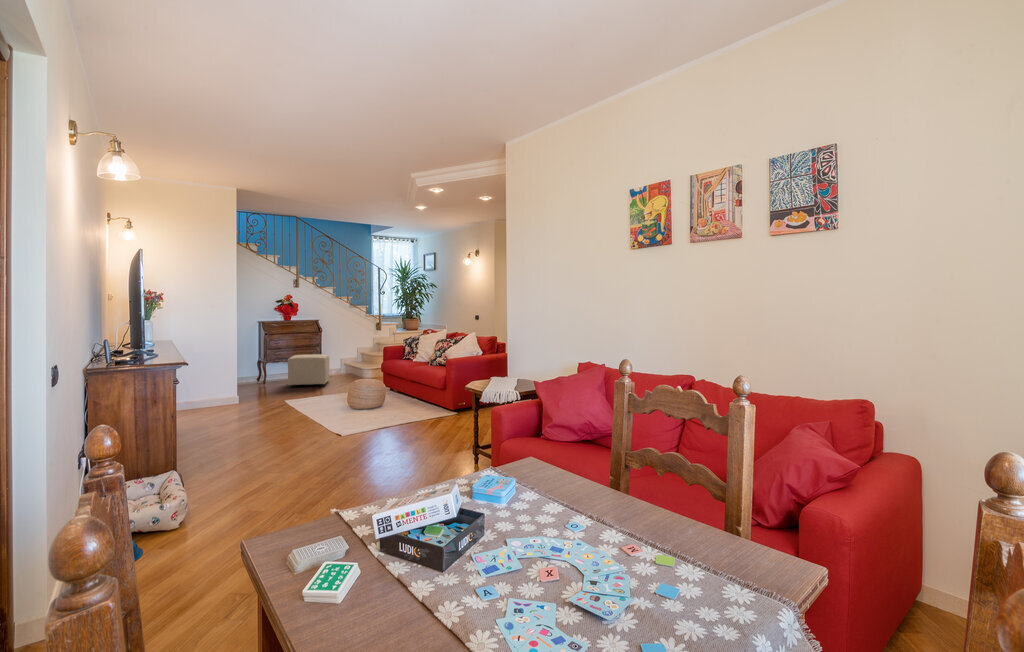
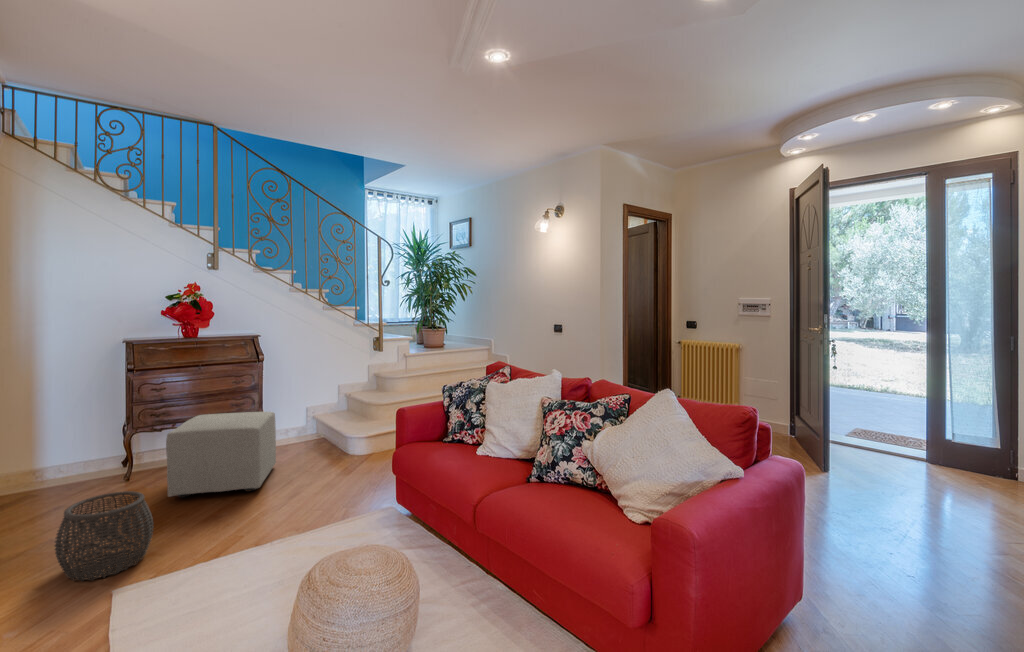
woven basket: none [263,374,293,399] -> present [54,491,154,581]

